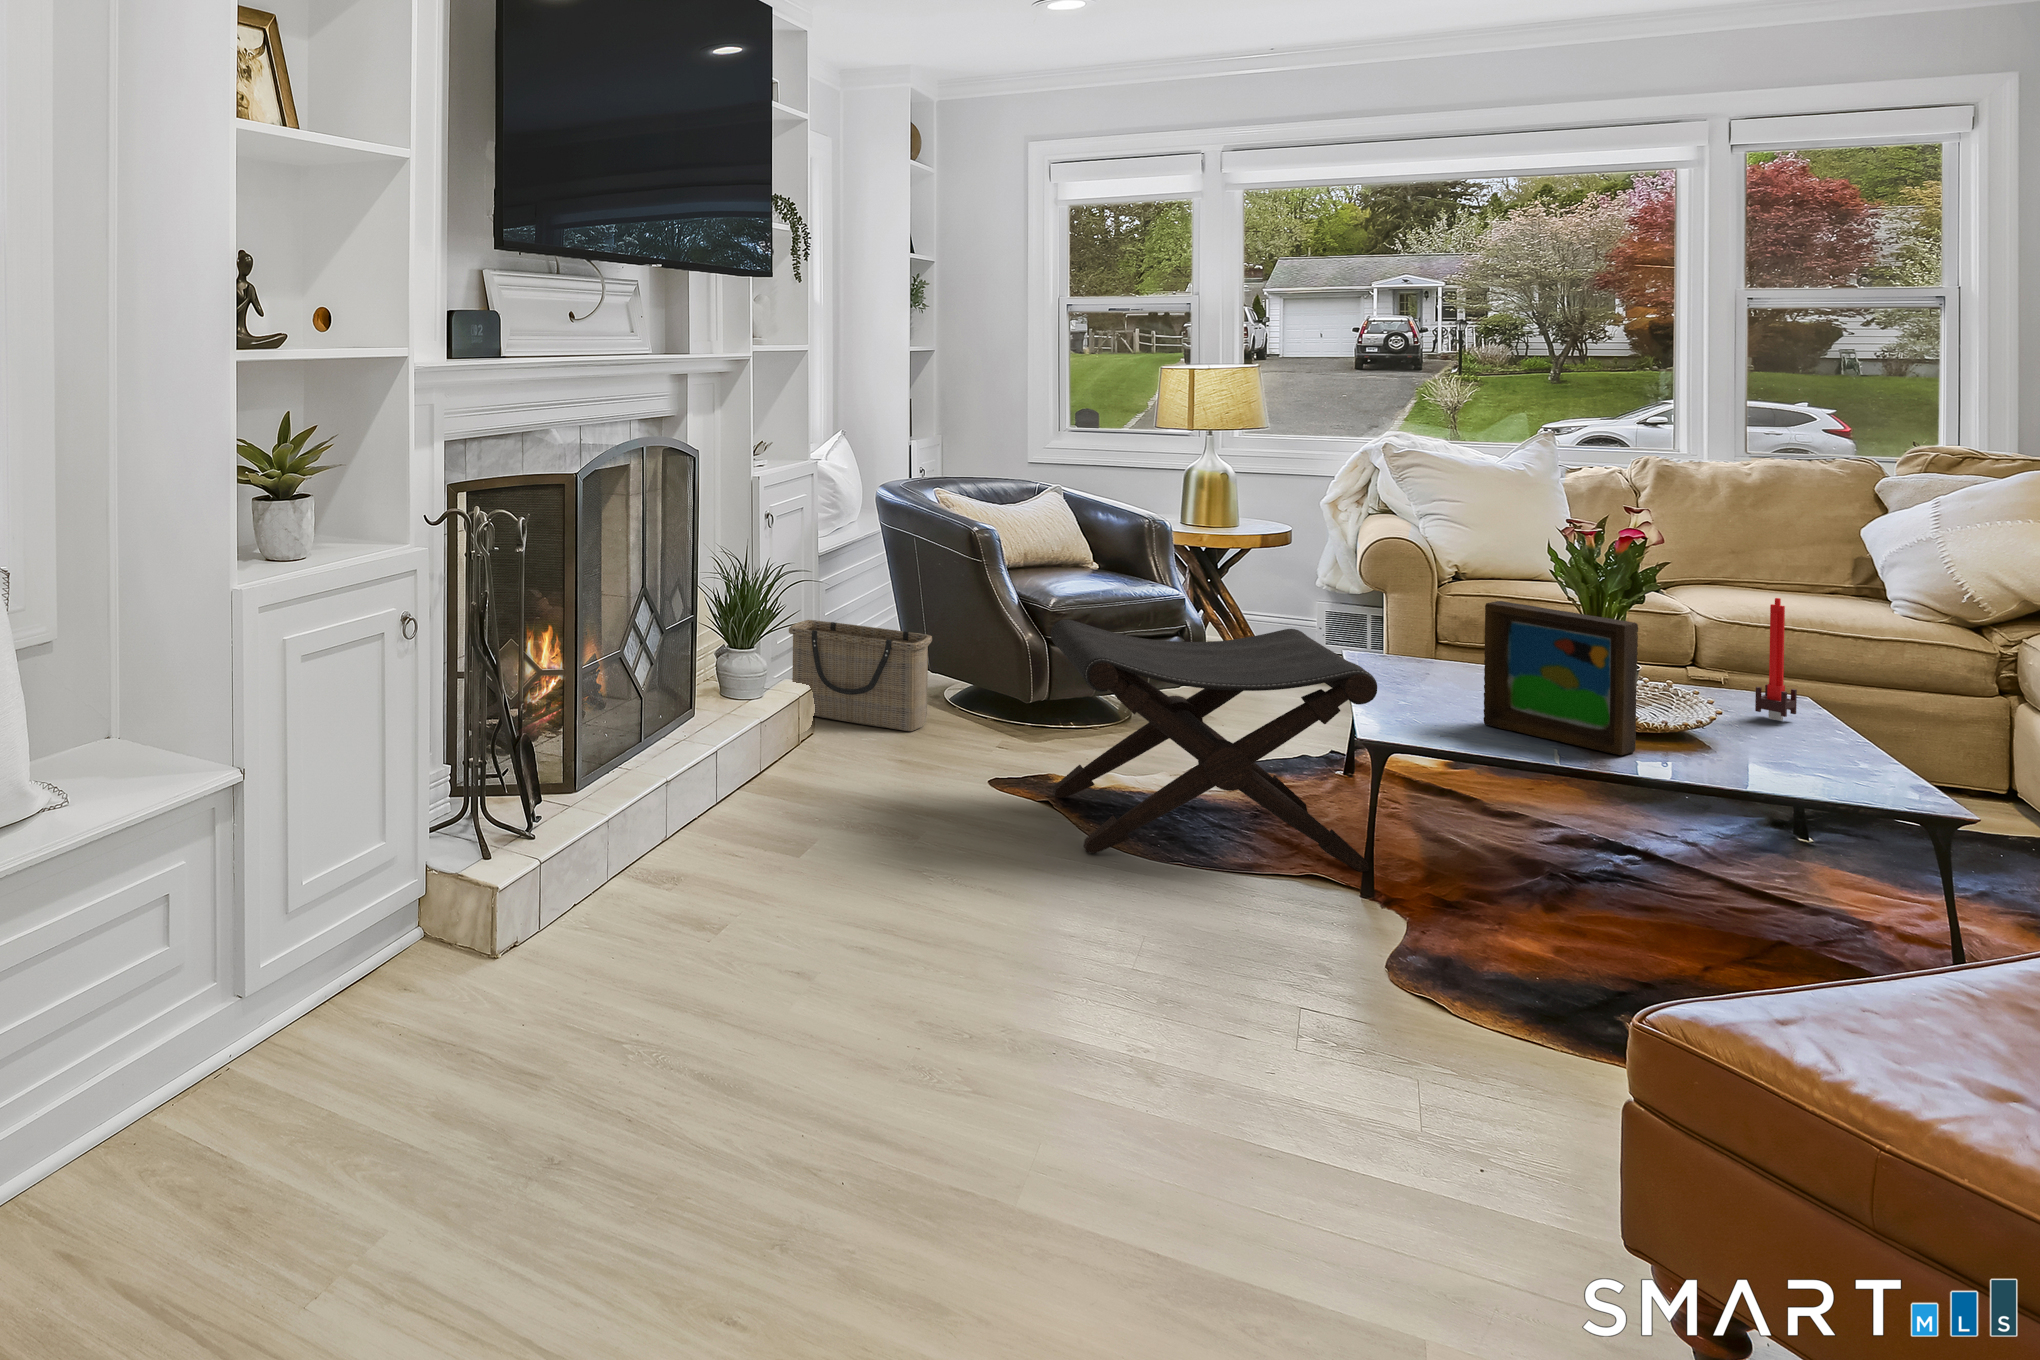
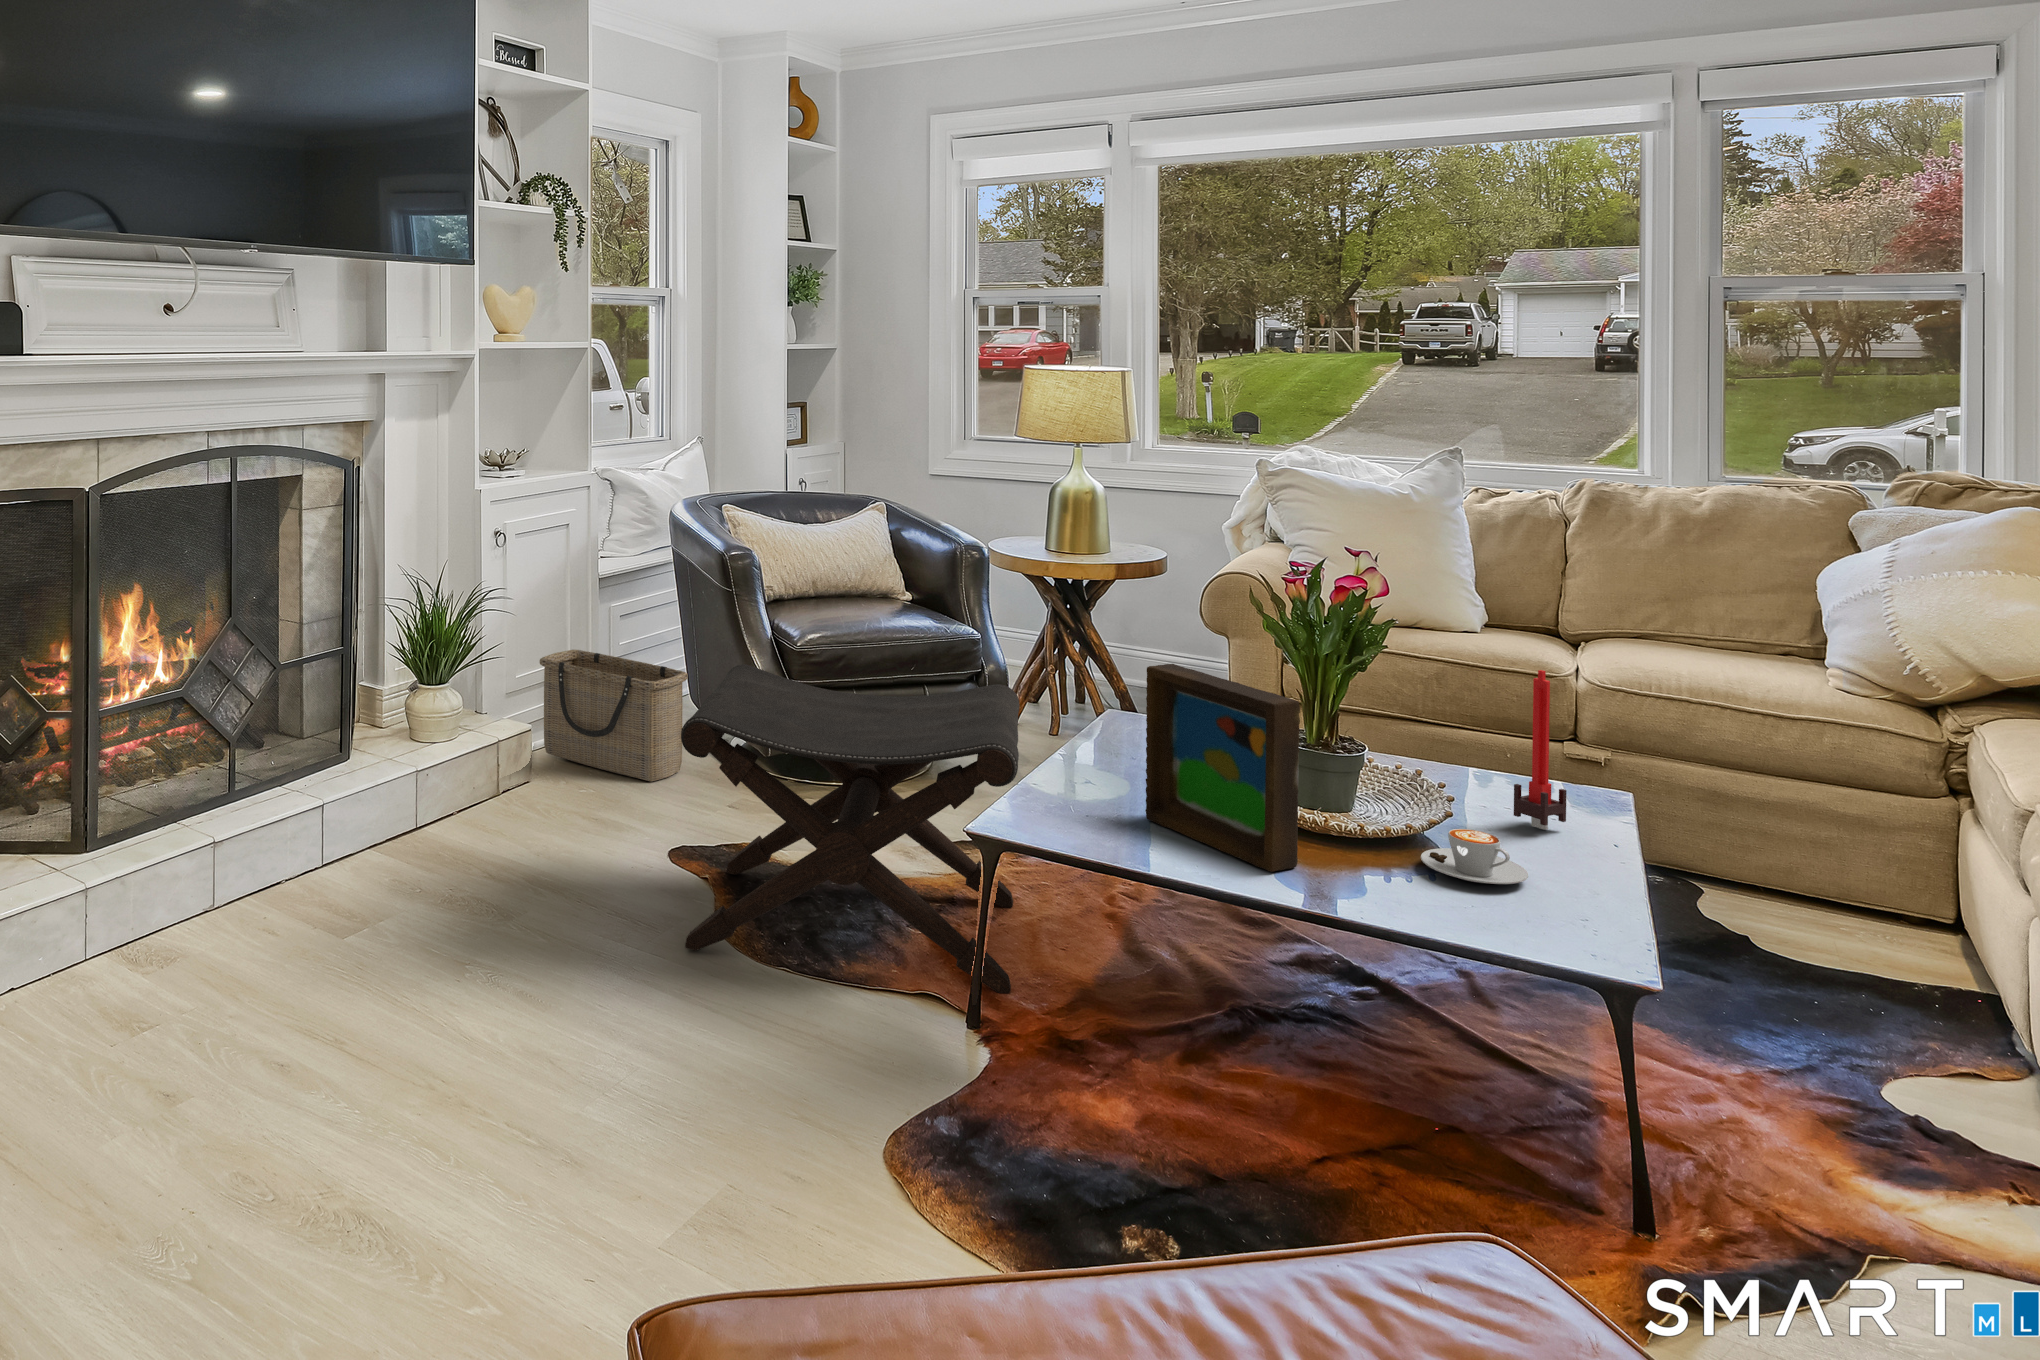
coffee cup: none [1720,718,1811,756] -> present [1421,829,1528,884]

